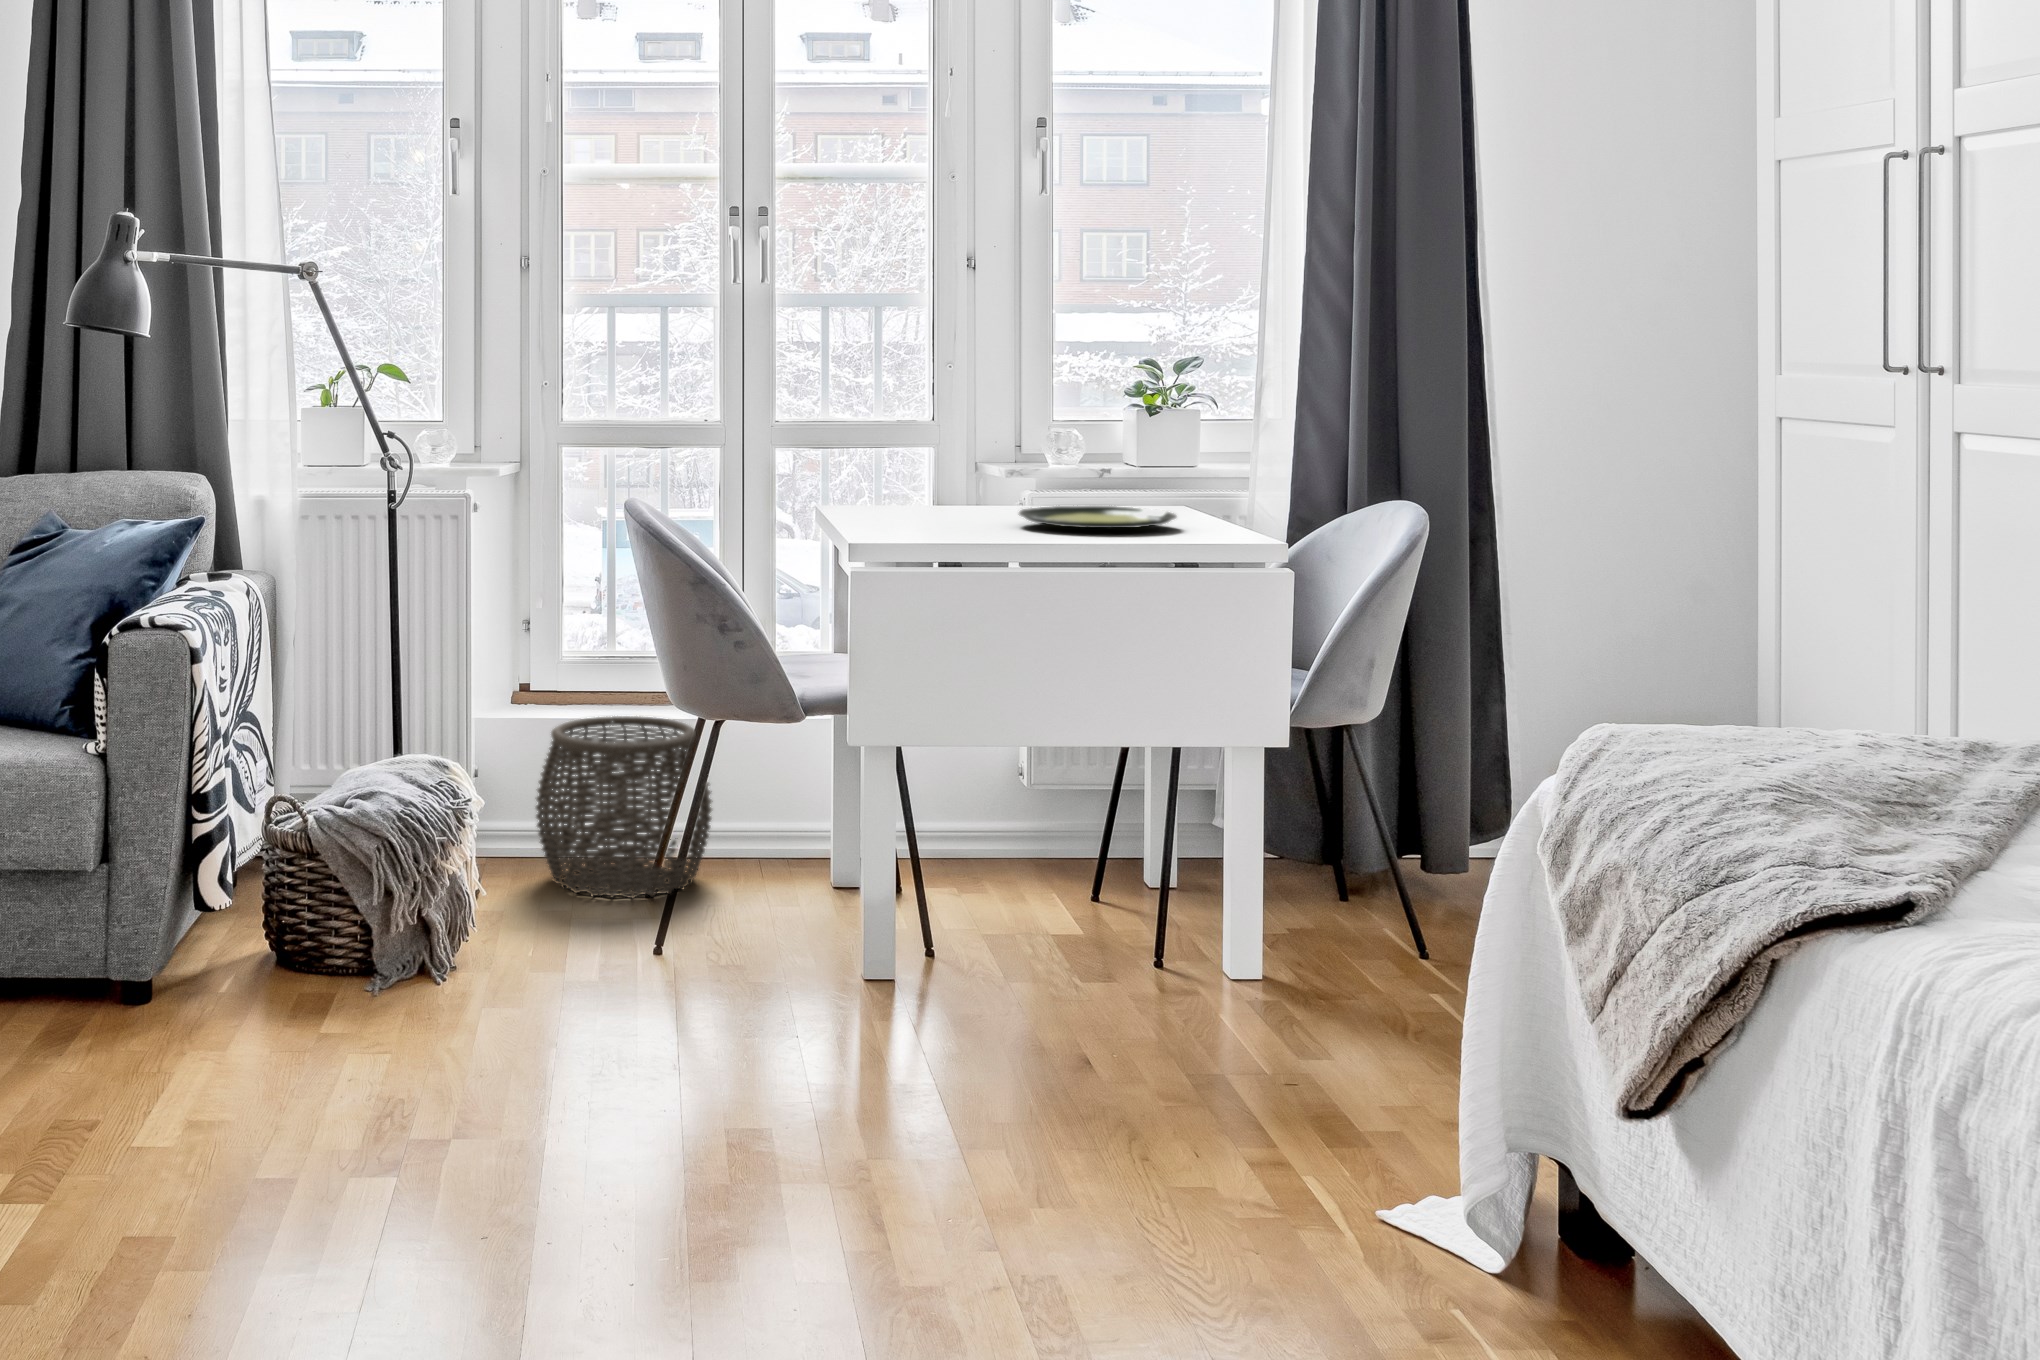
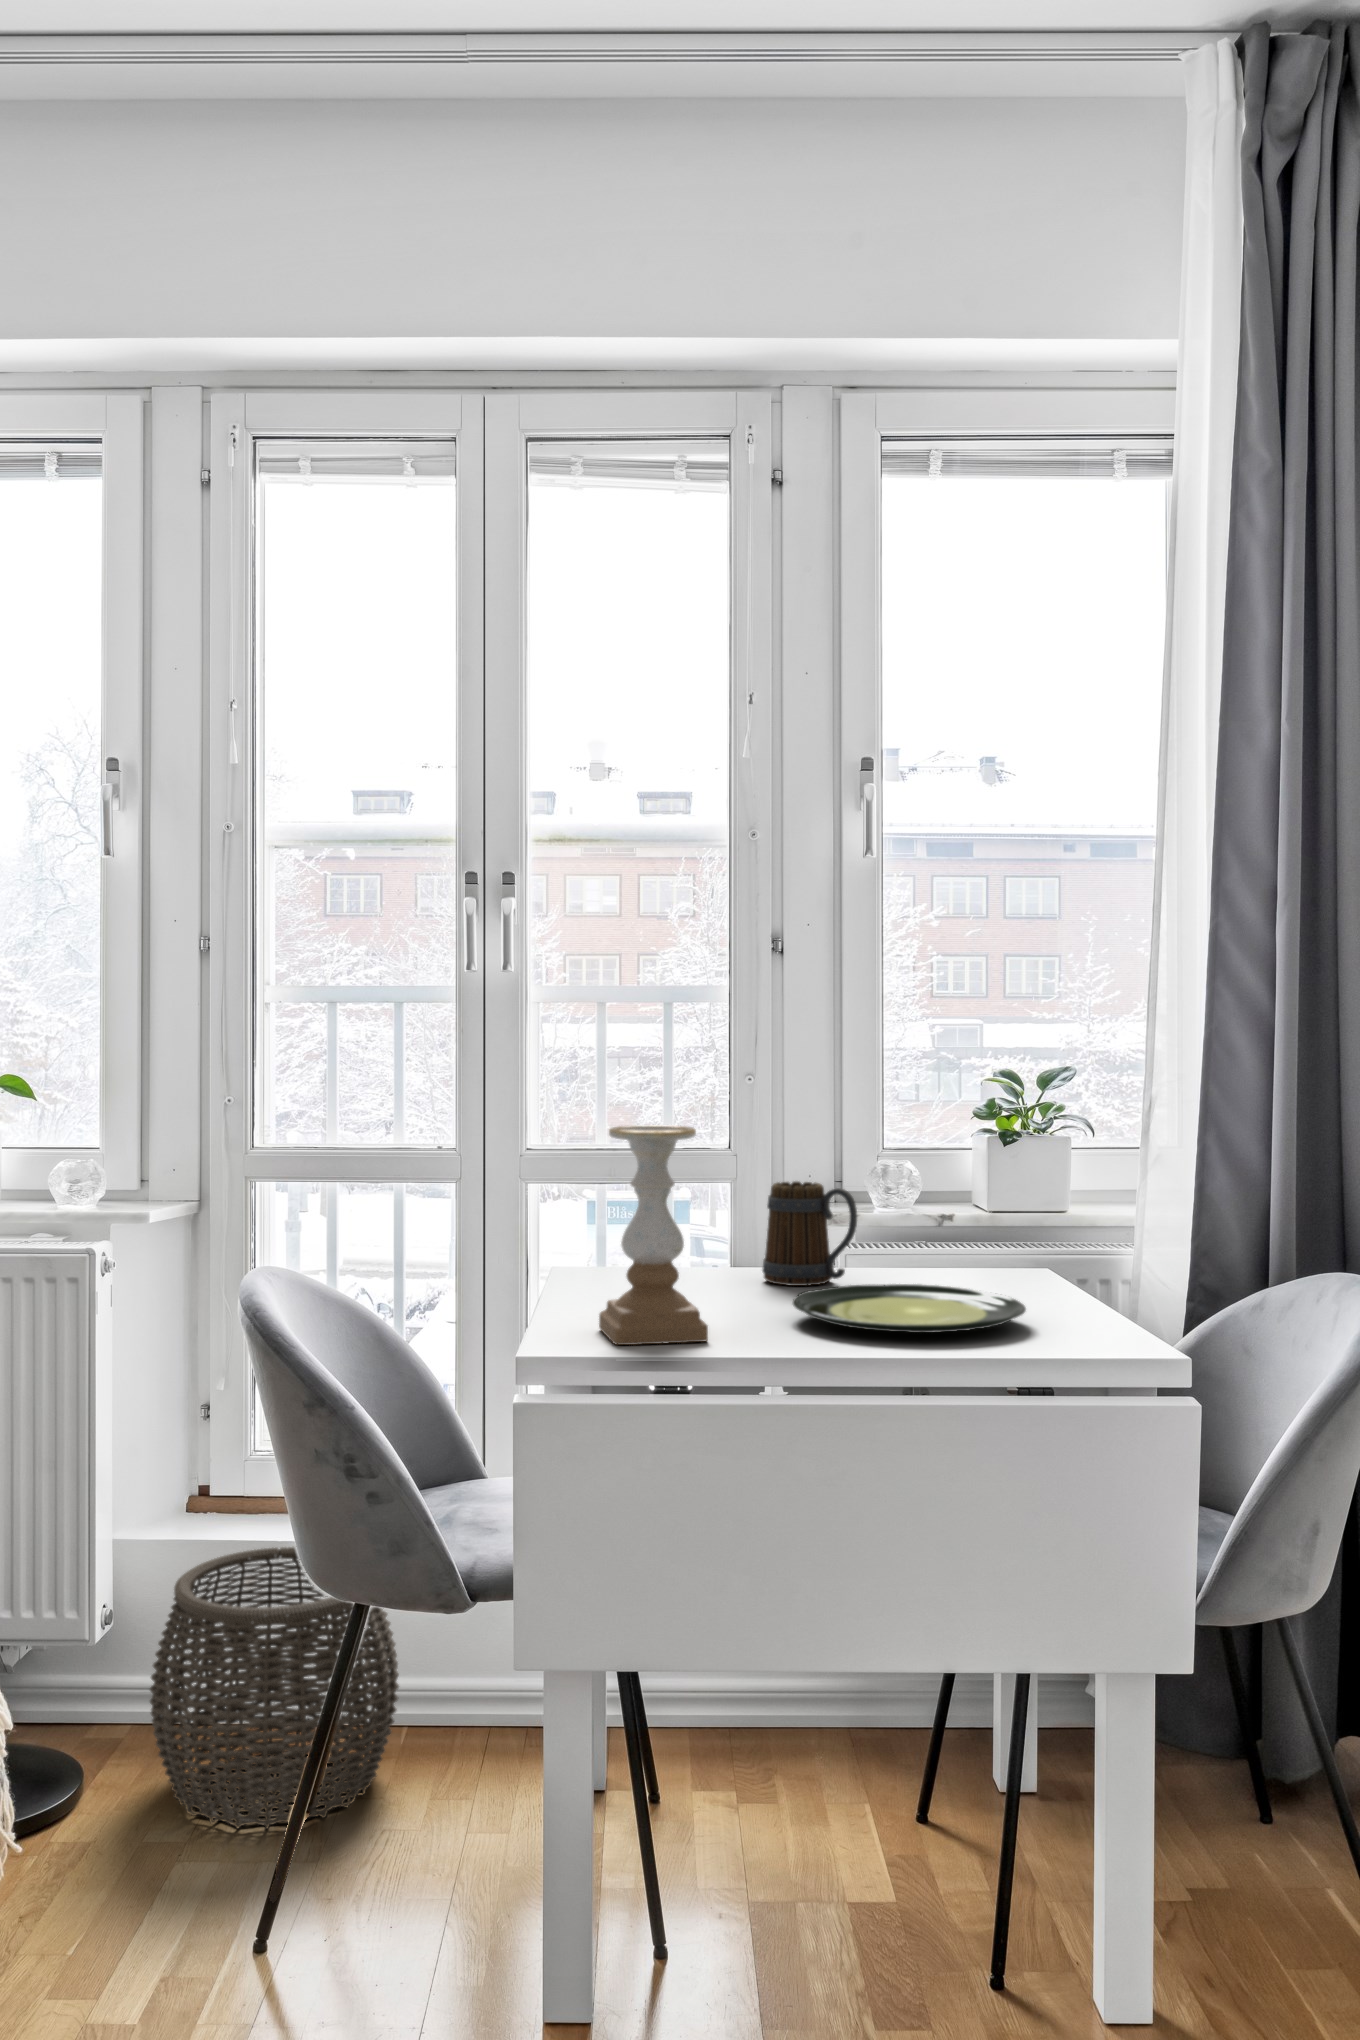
candle holder: none [893,394,971,535] -> present [599,1125,708,1345]
mug: none [981,439,1051,513] -> present [762,1181,857,1286]

